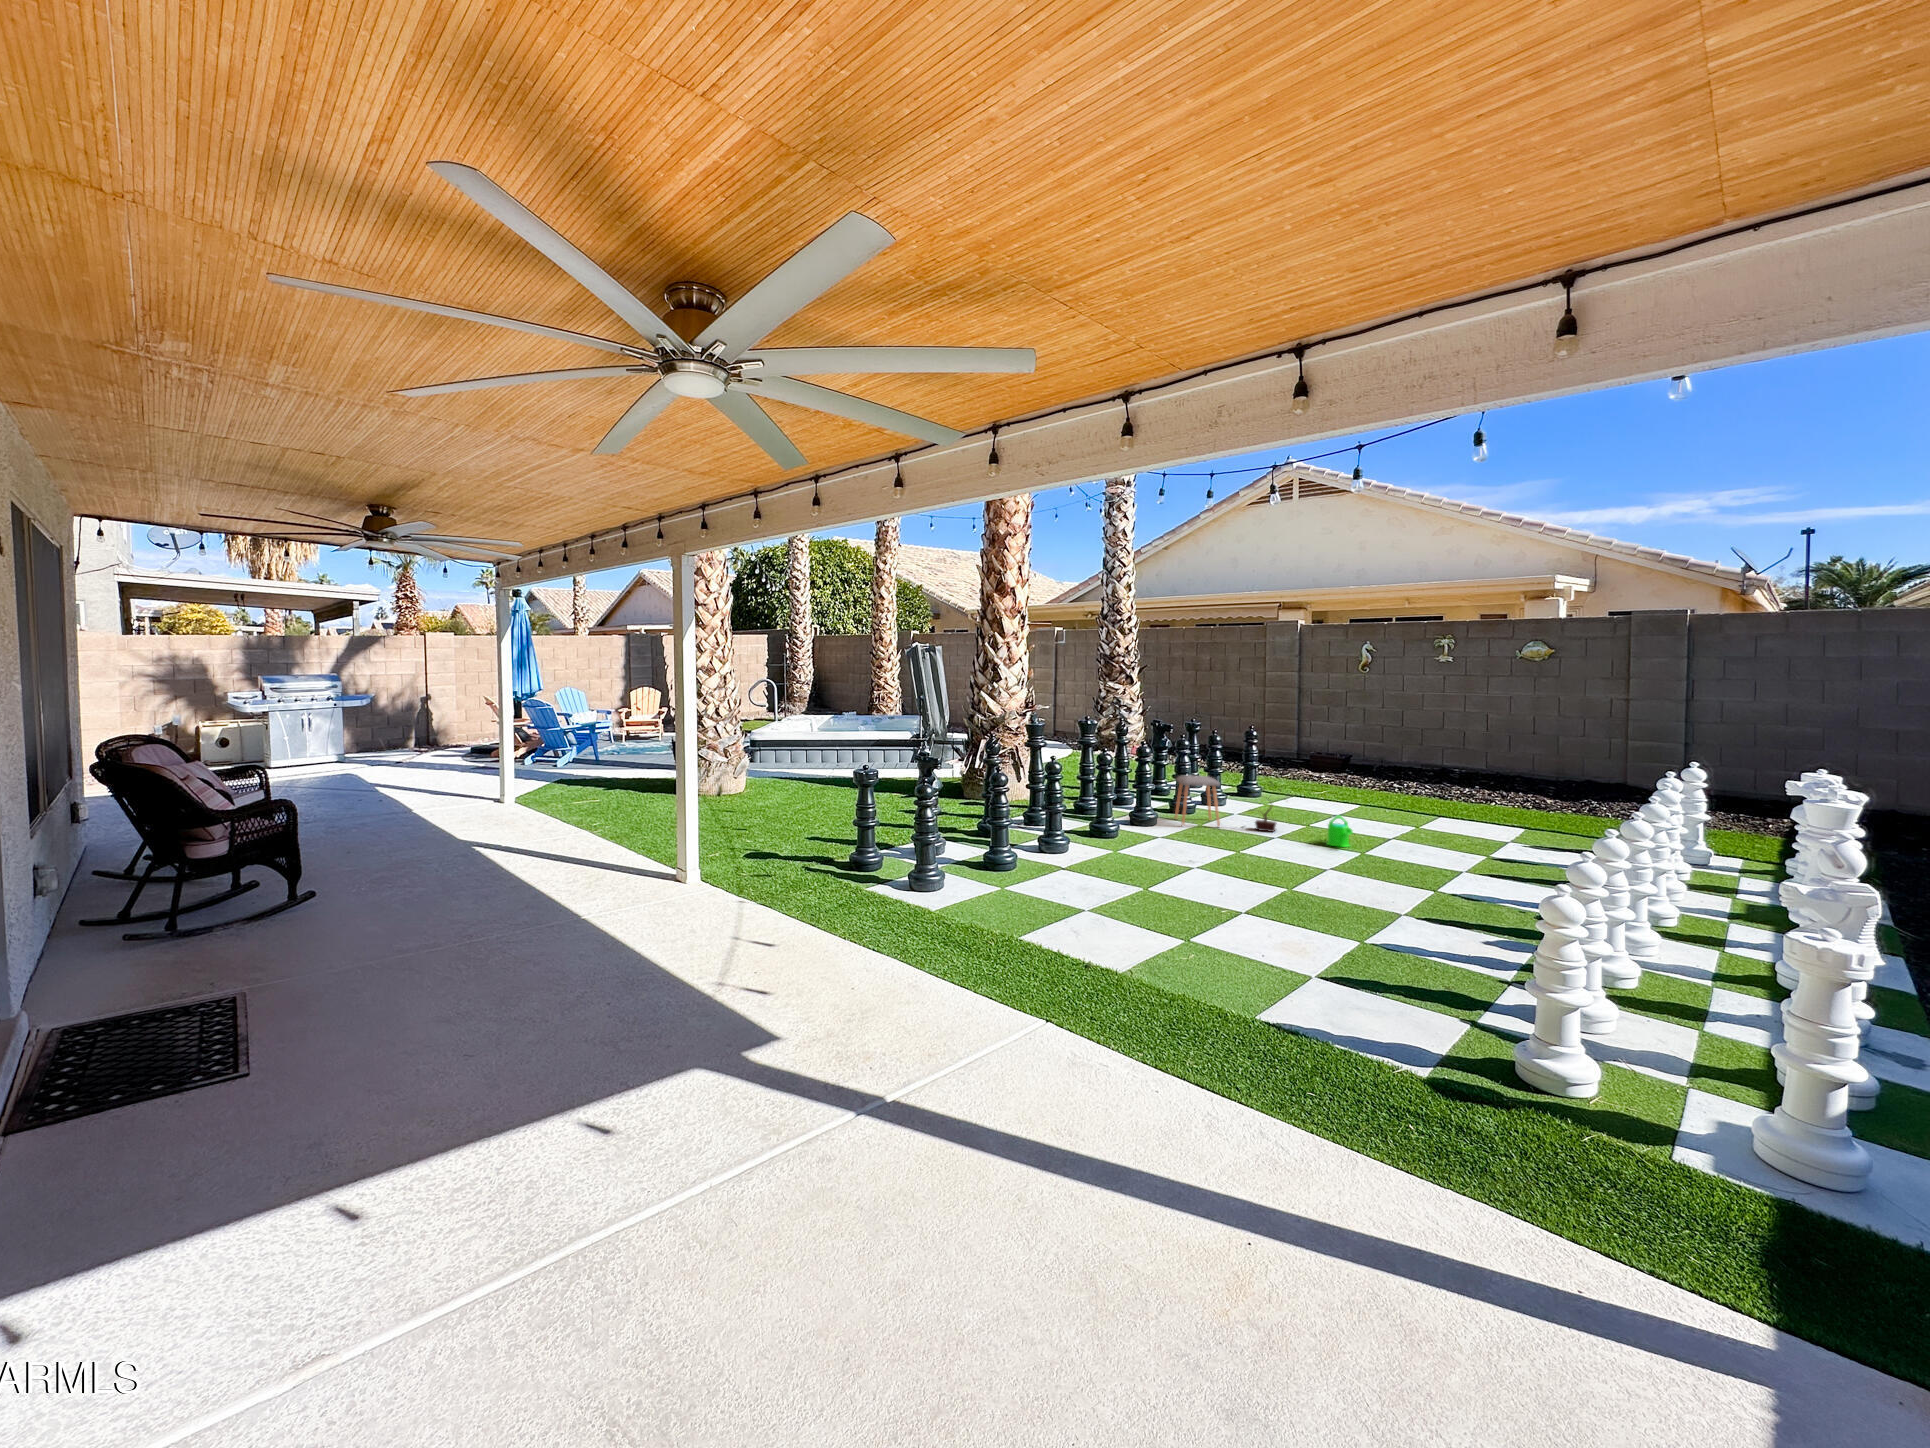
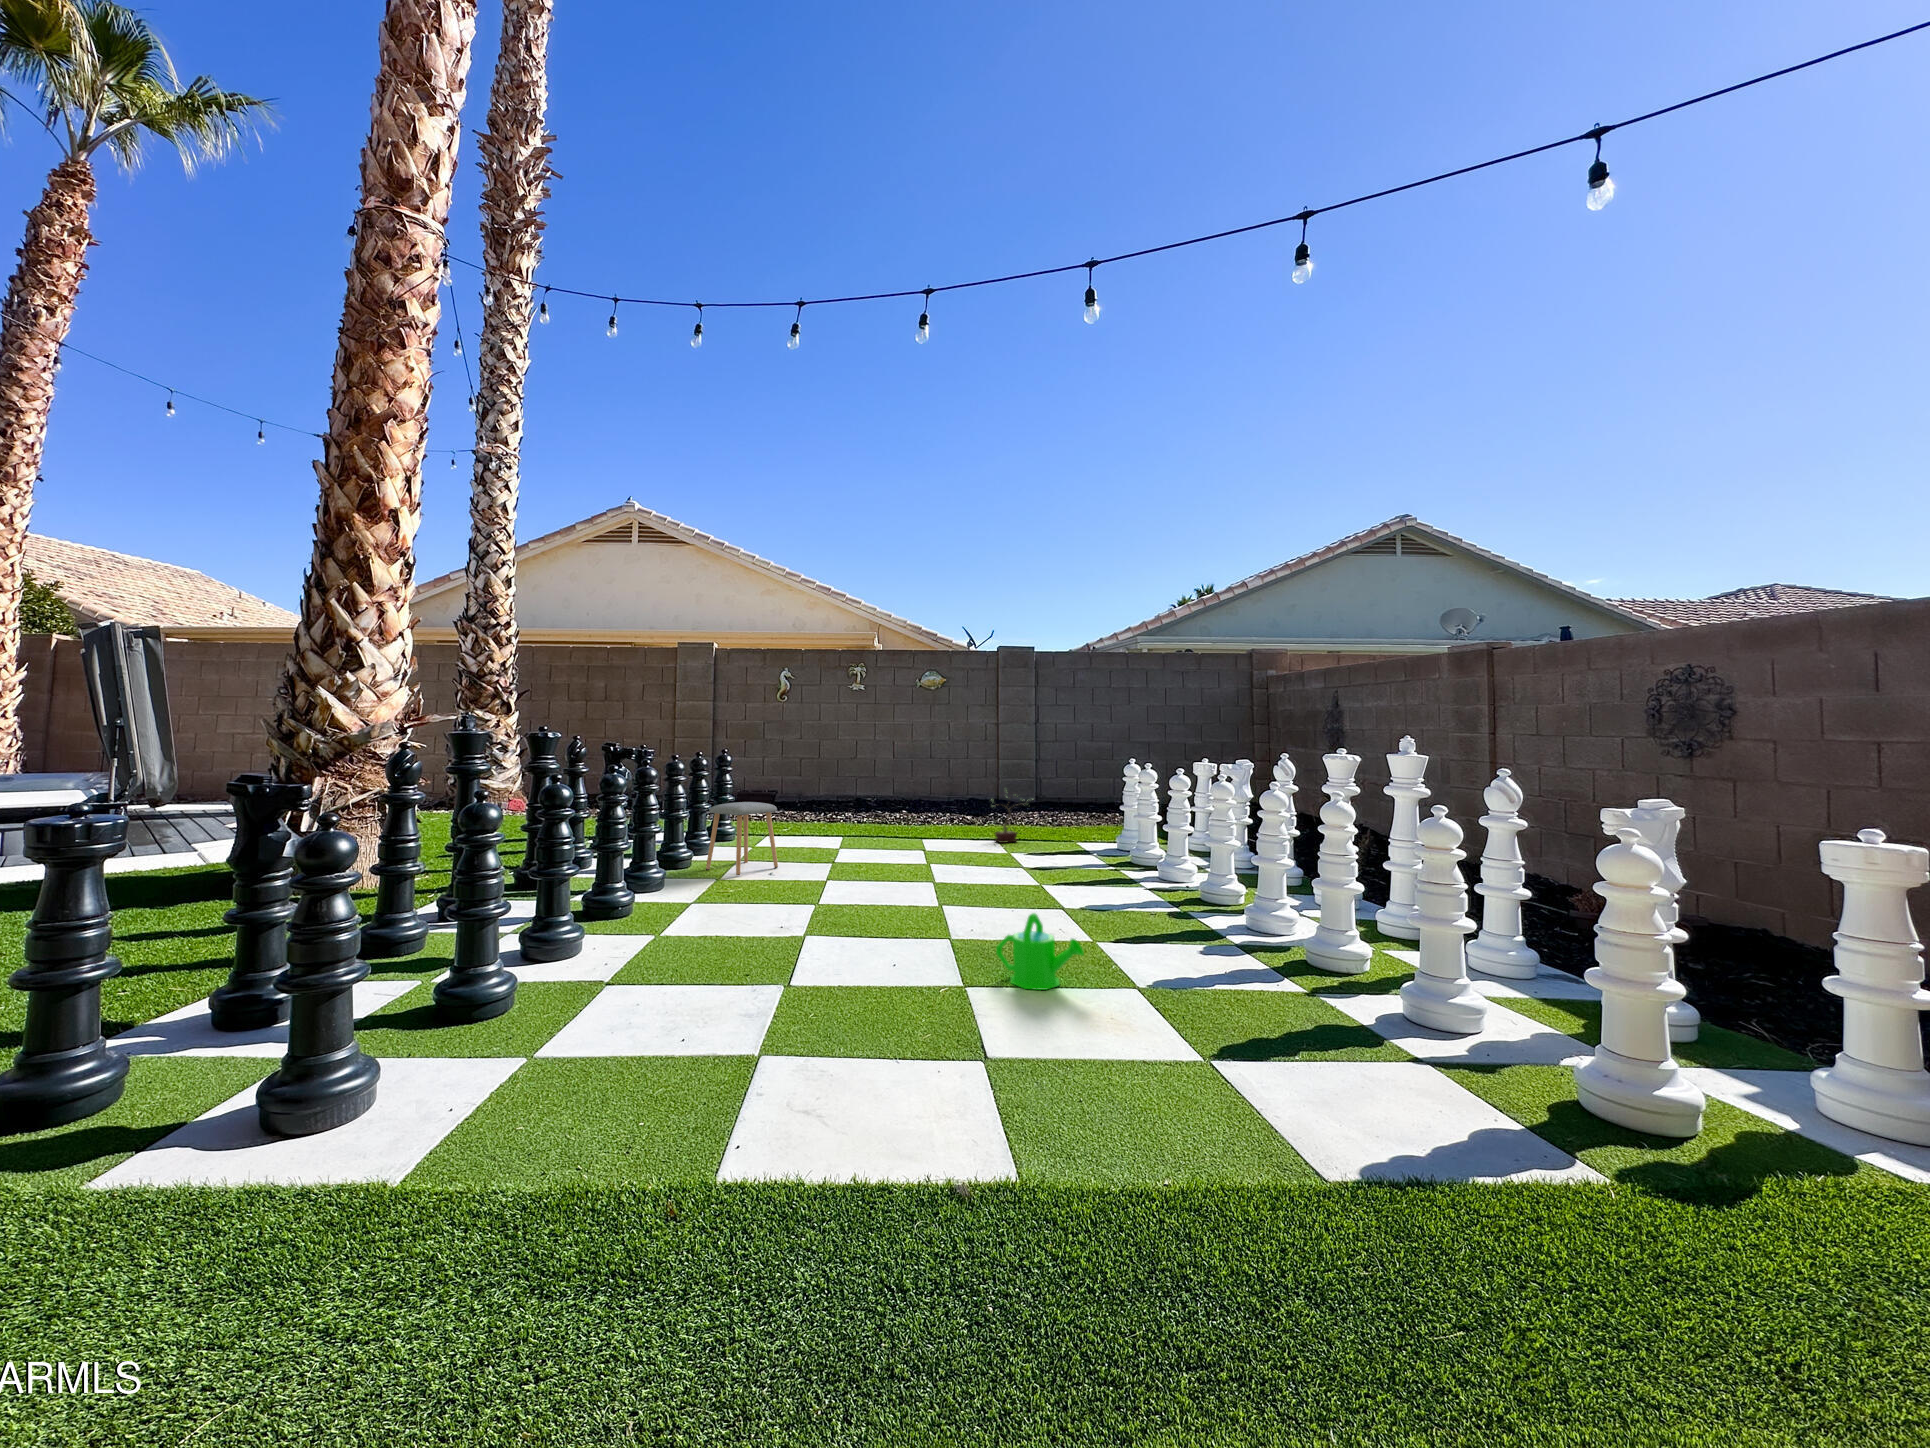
potted plant: present [1255,795,1291,832] -> present [991,790,1017,843]
watering can: present [1327,815,1353,847] -> present [996,913,1084,990]

